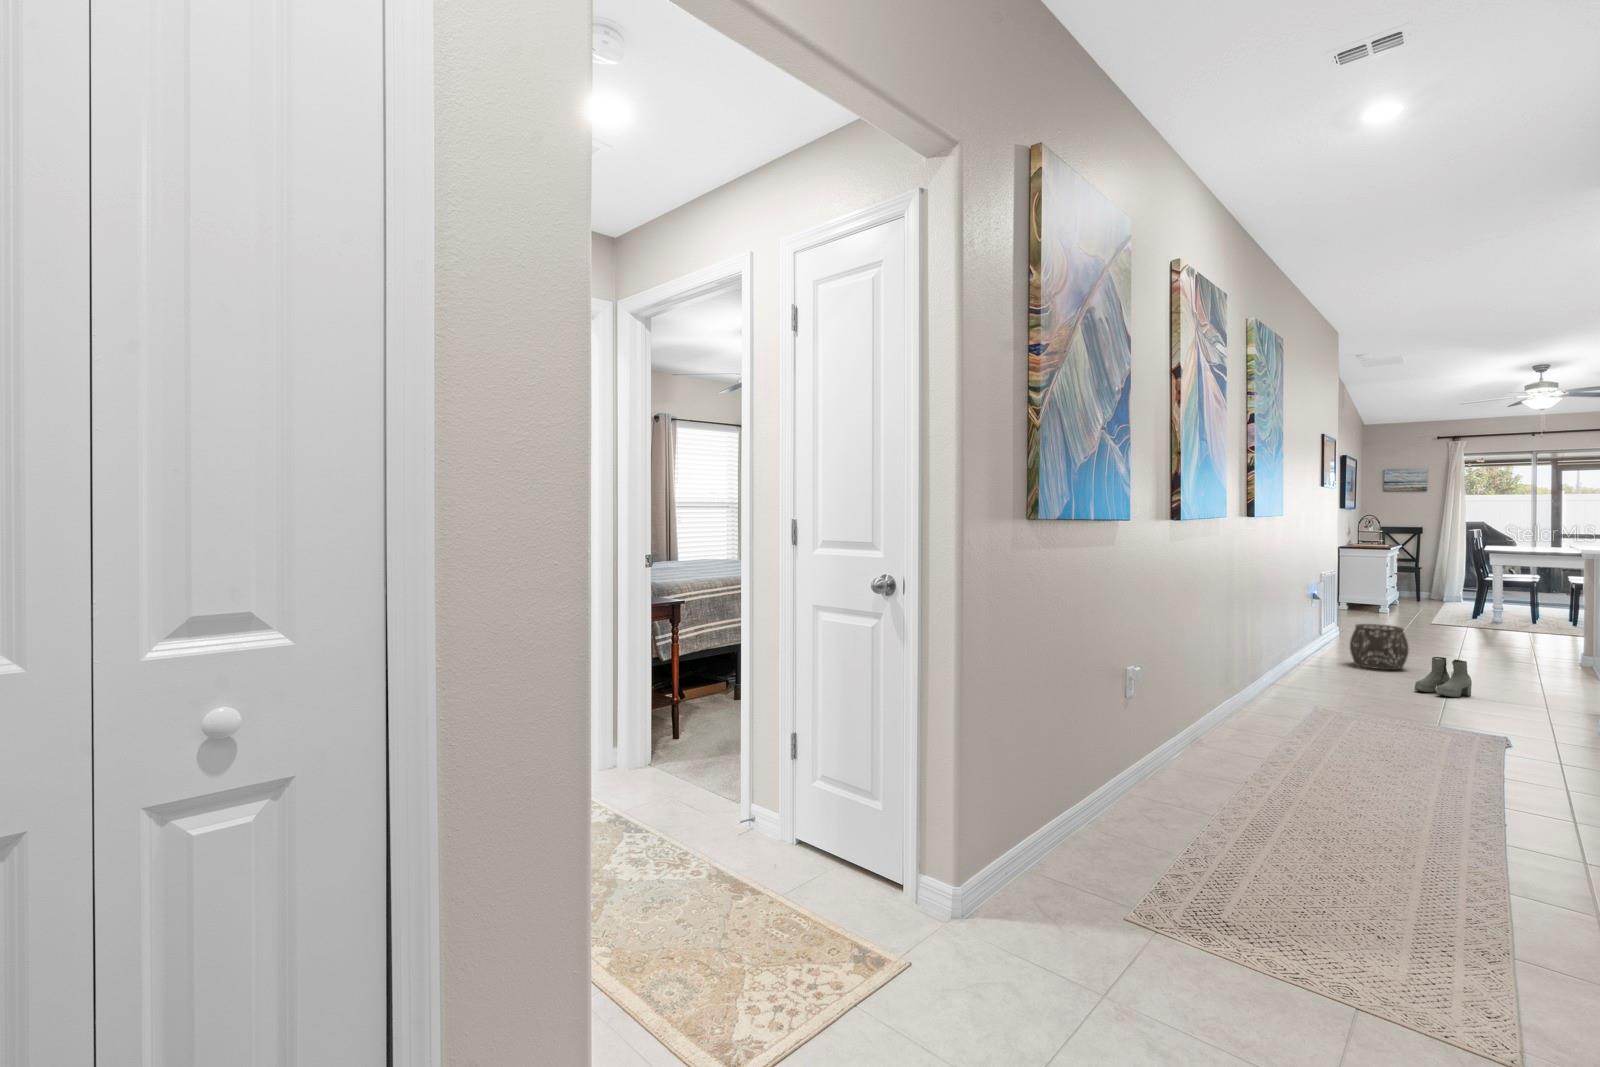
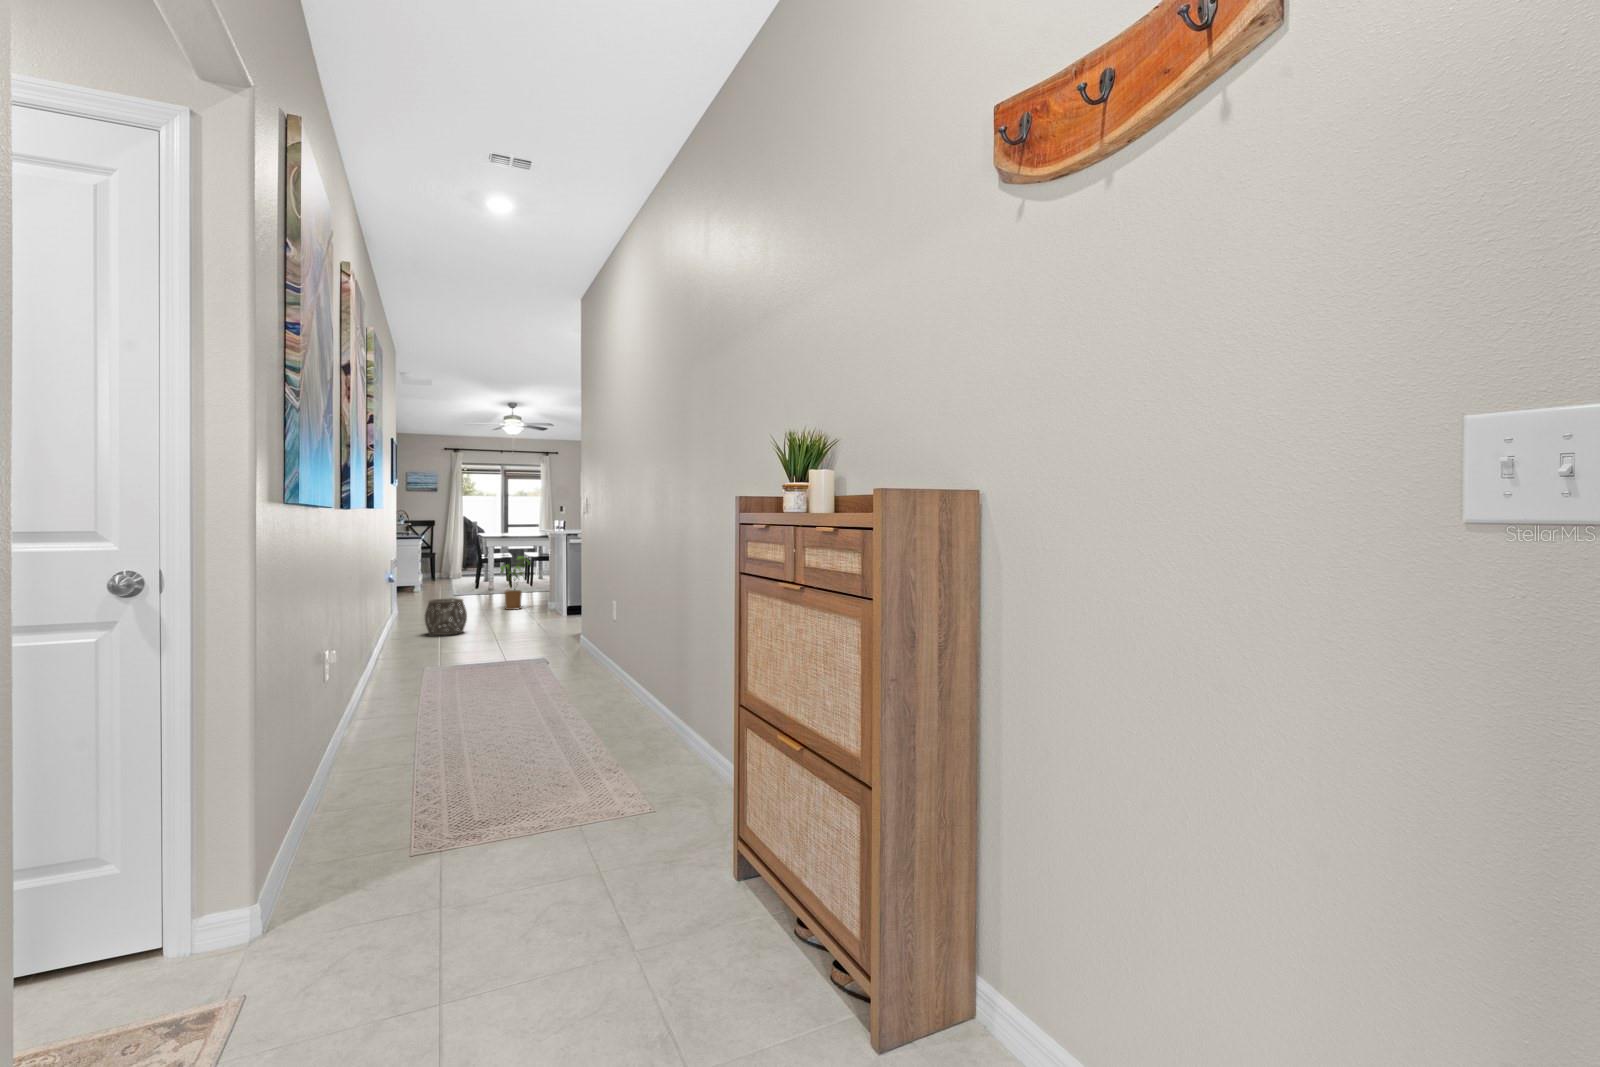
house plant: none [1485,579,1544,652] -> present [500,556,530,610]
boots: present [1415,657,1472,697] -> none [482,616,515,644]

